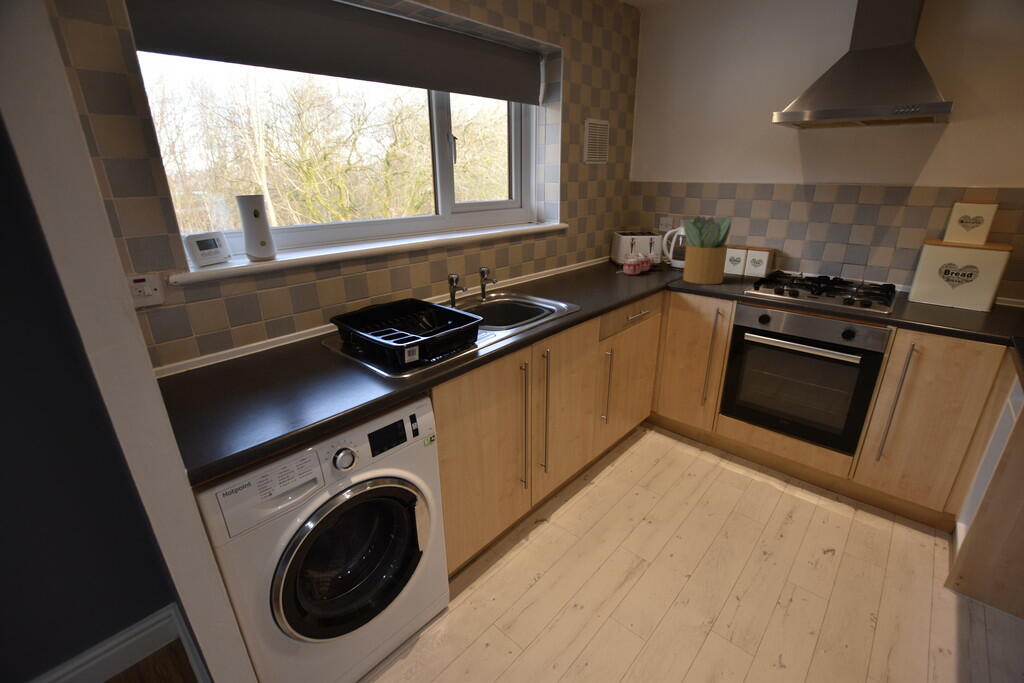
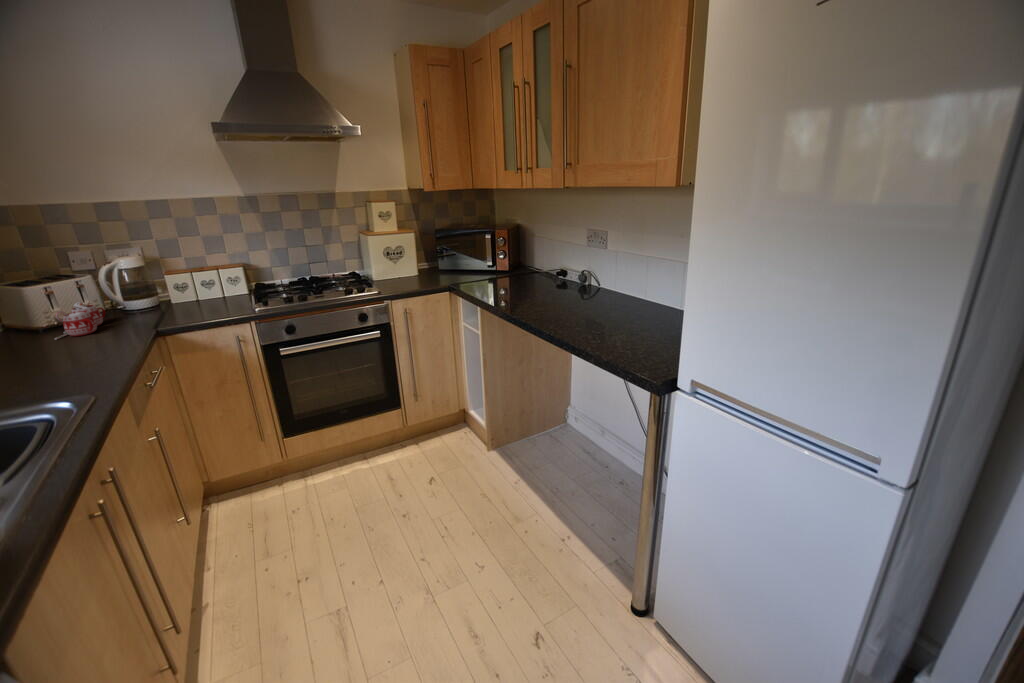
potted plant: present [683,216,731,284] -> none [134,235,221,319]

